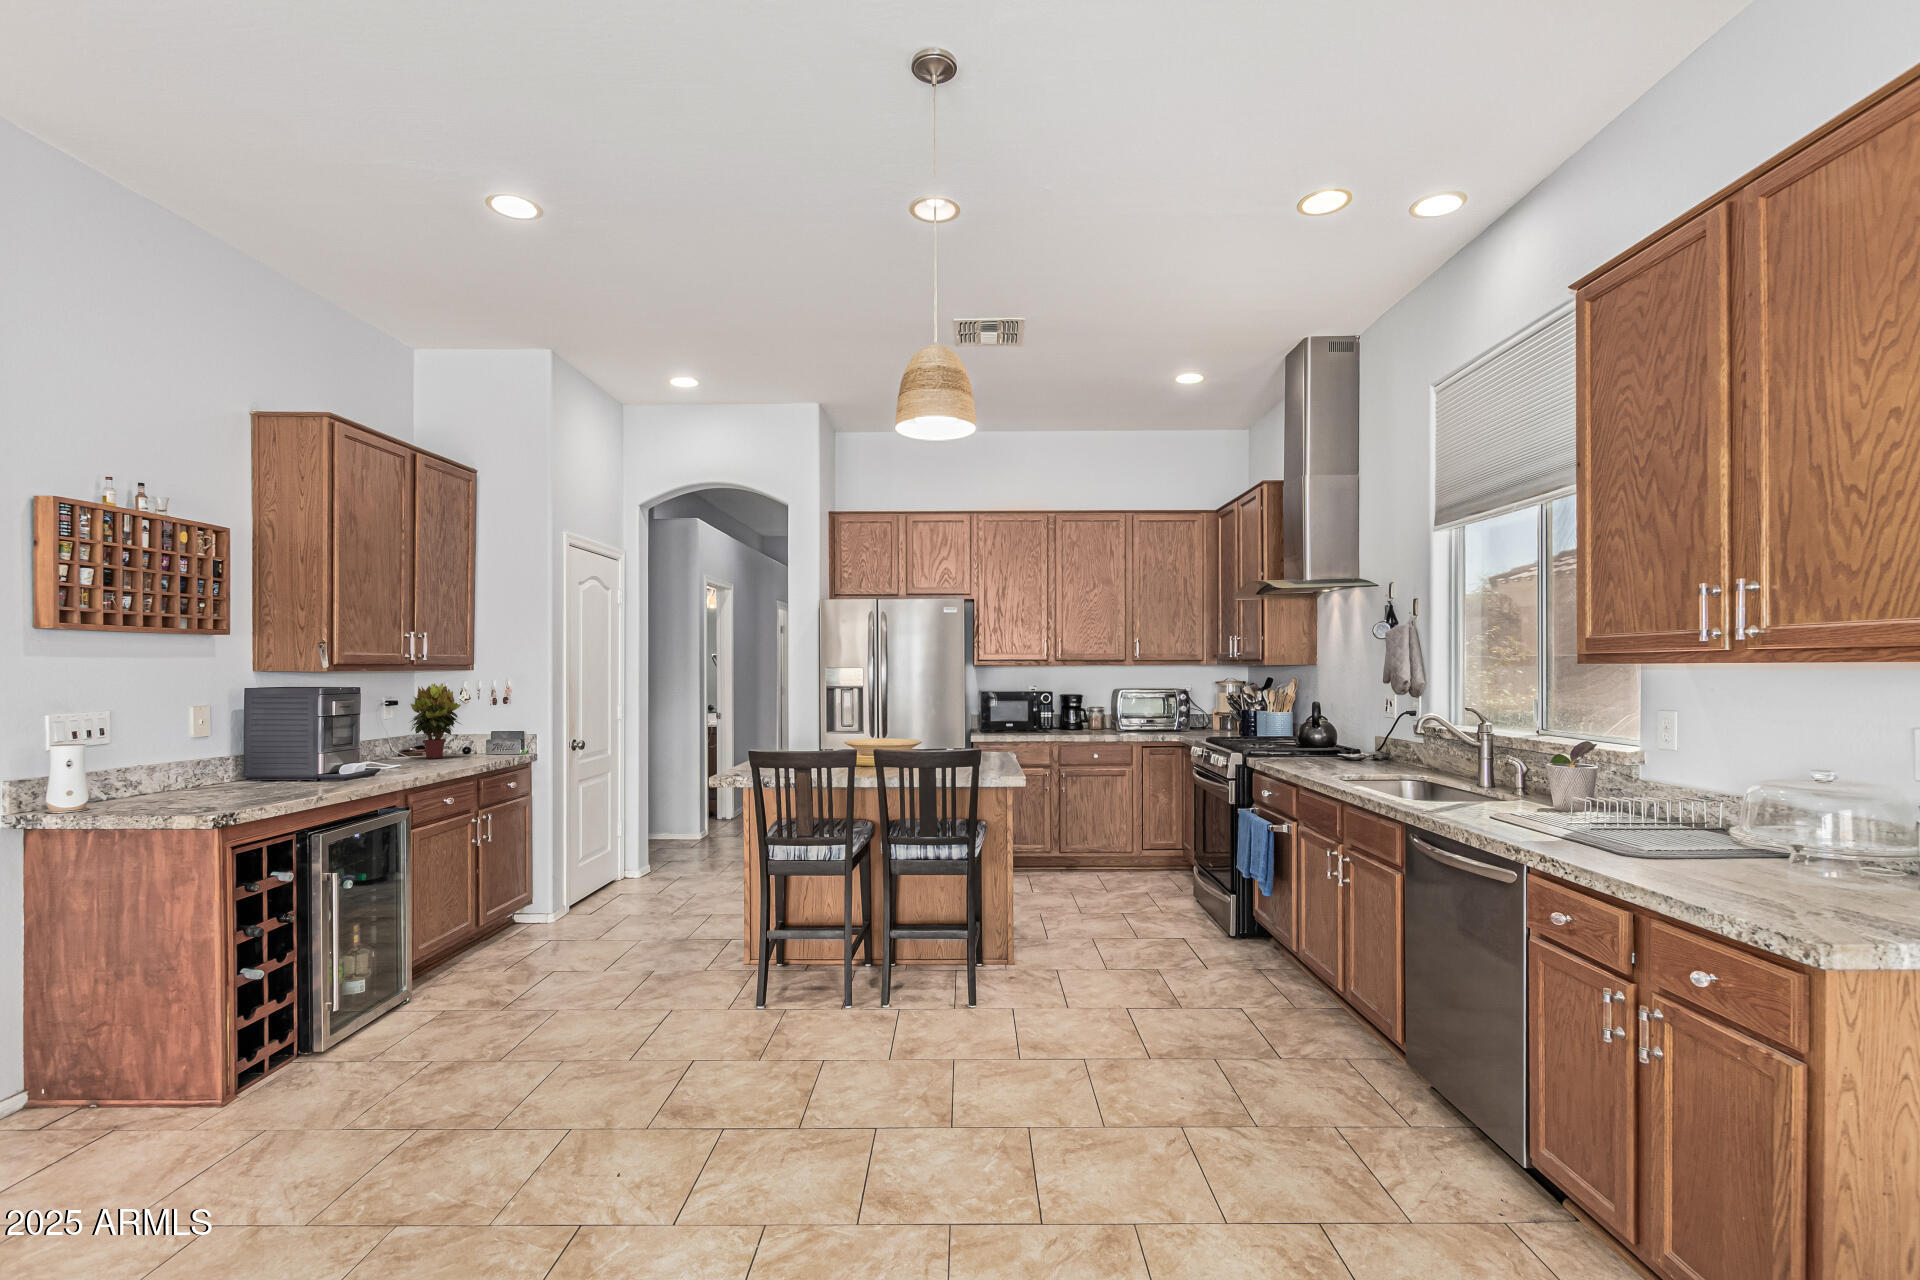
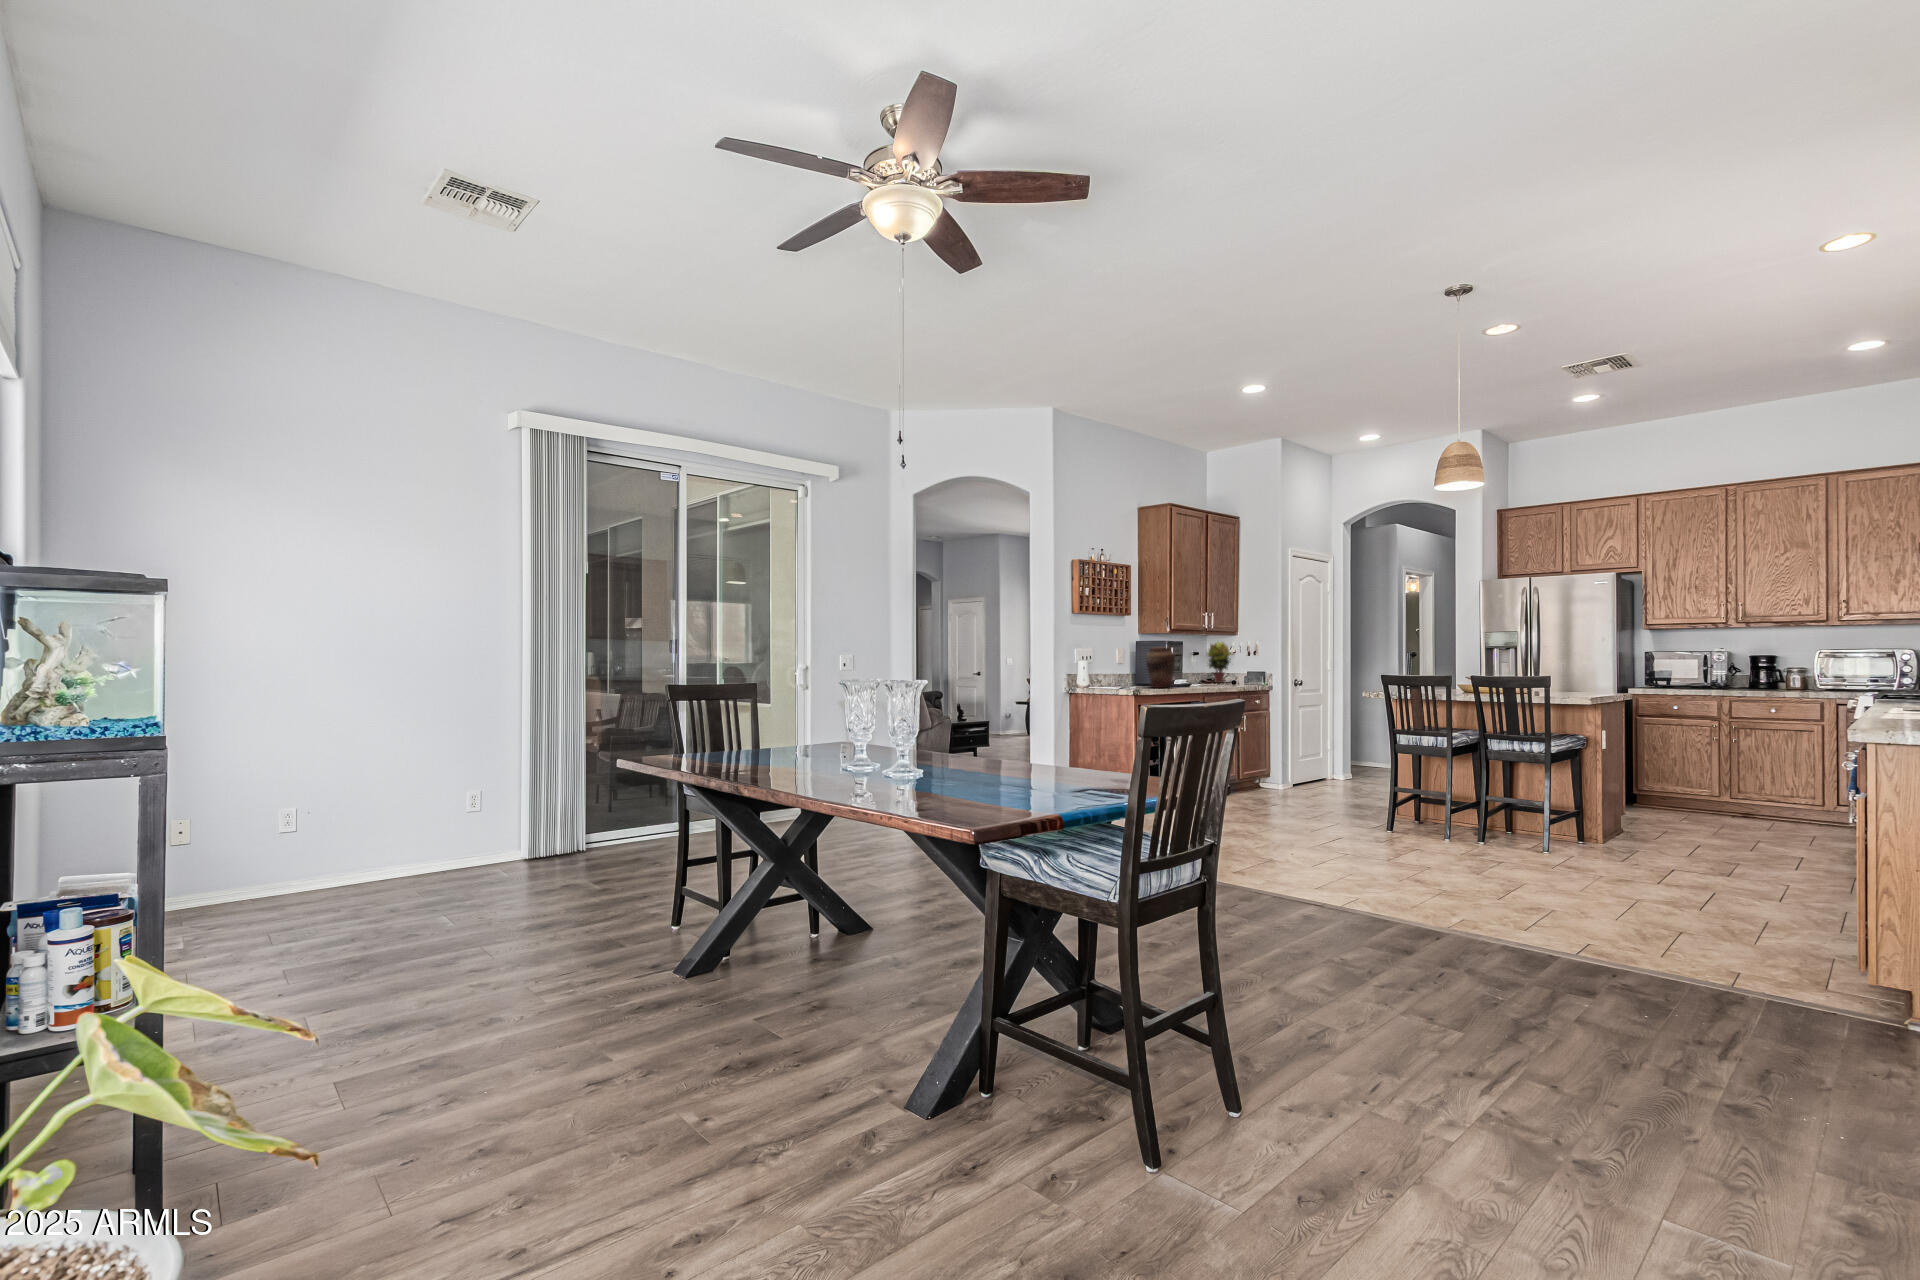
vase: none [269,702,343,789] -> present [1145,647,1175,688]

